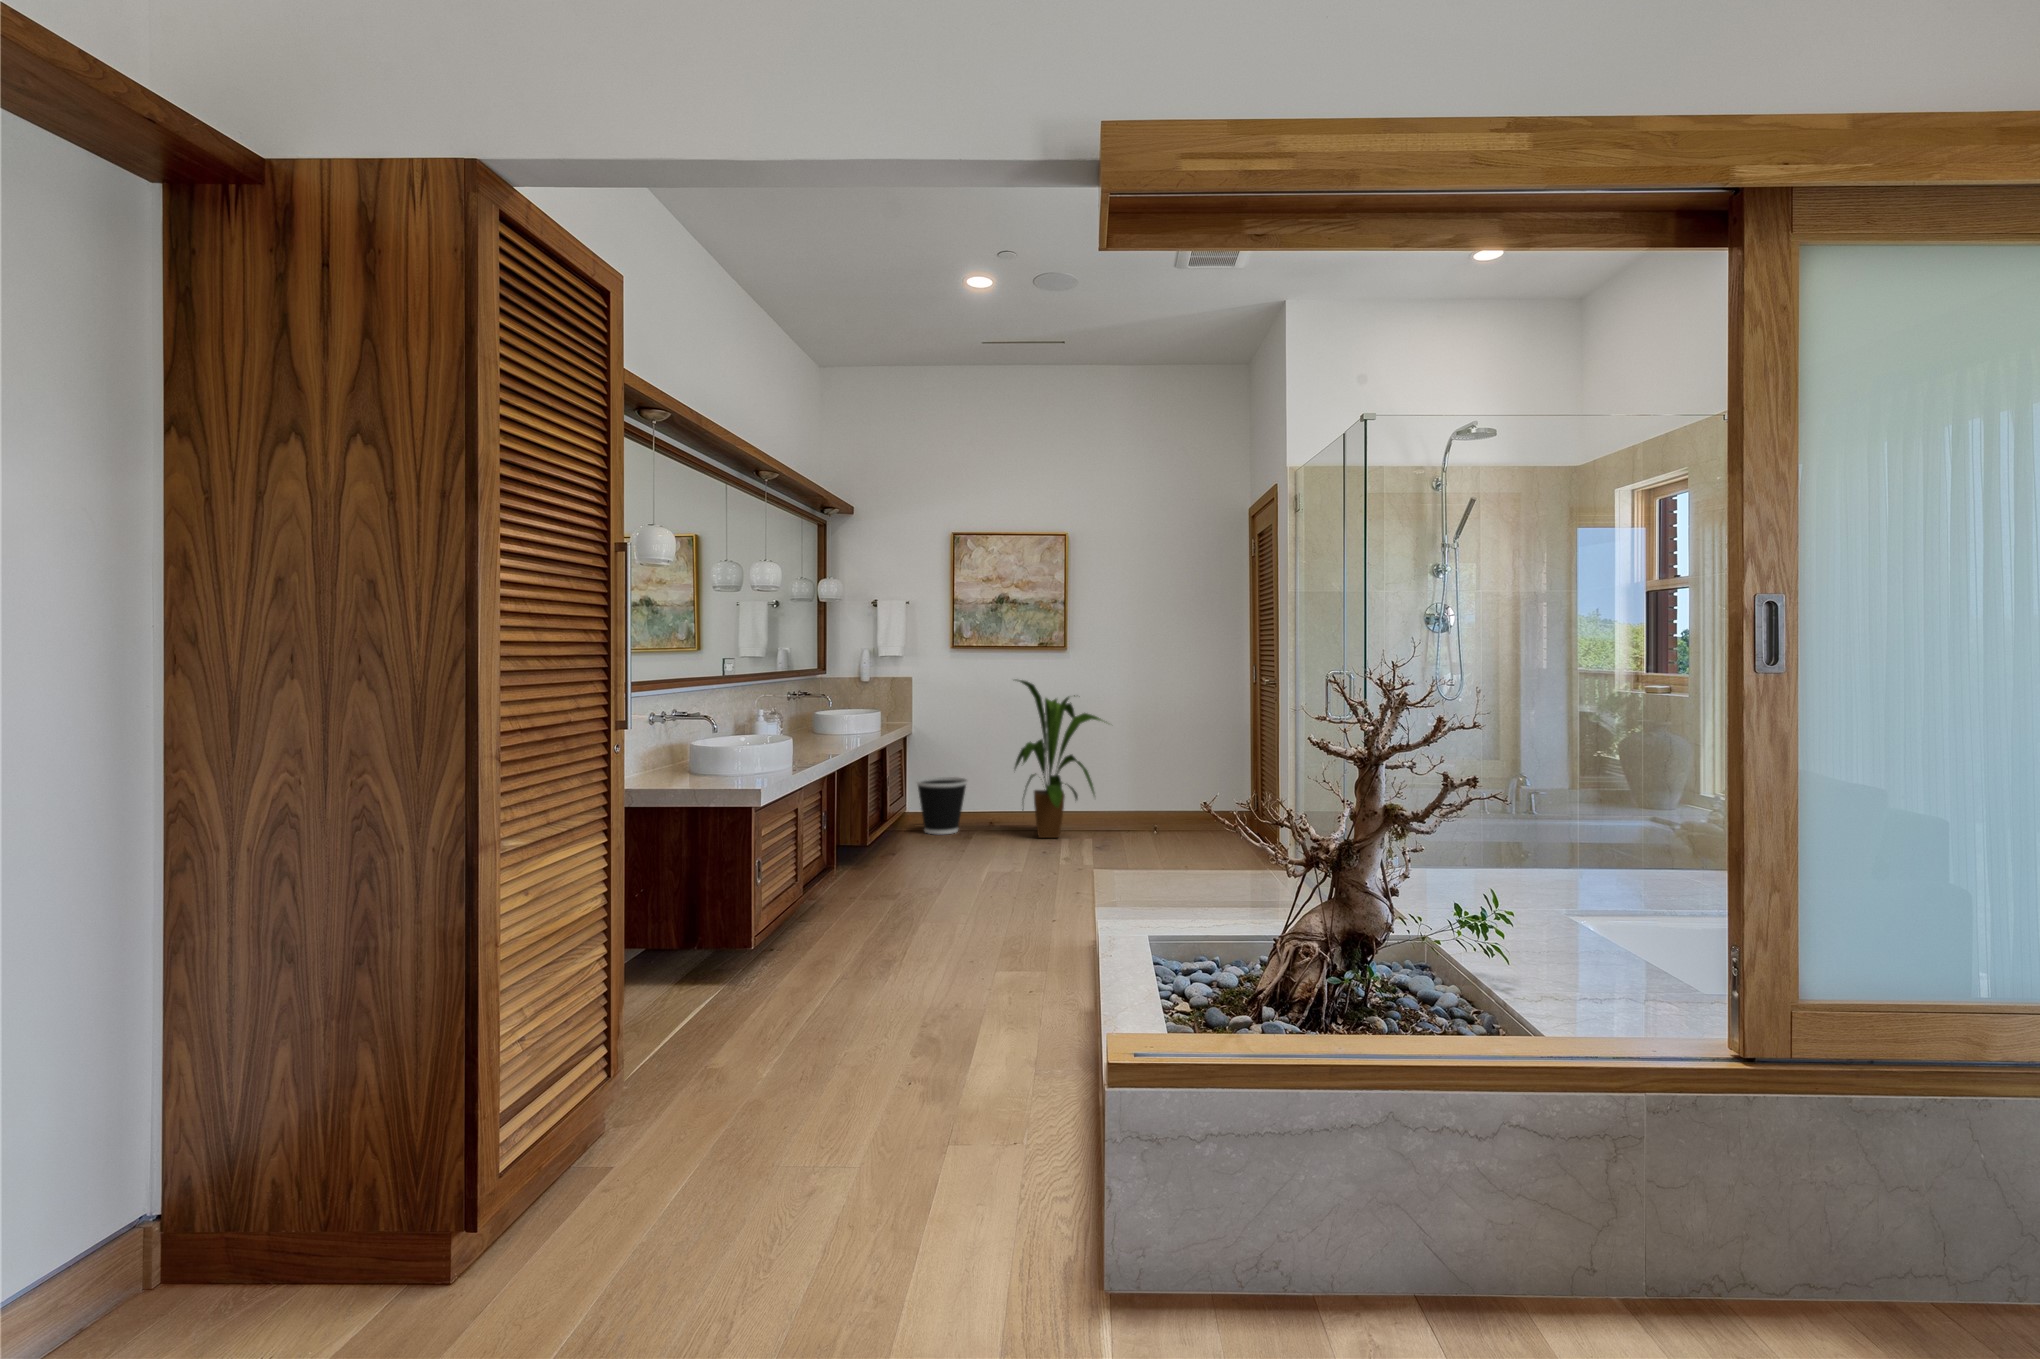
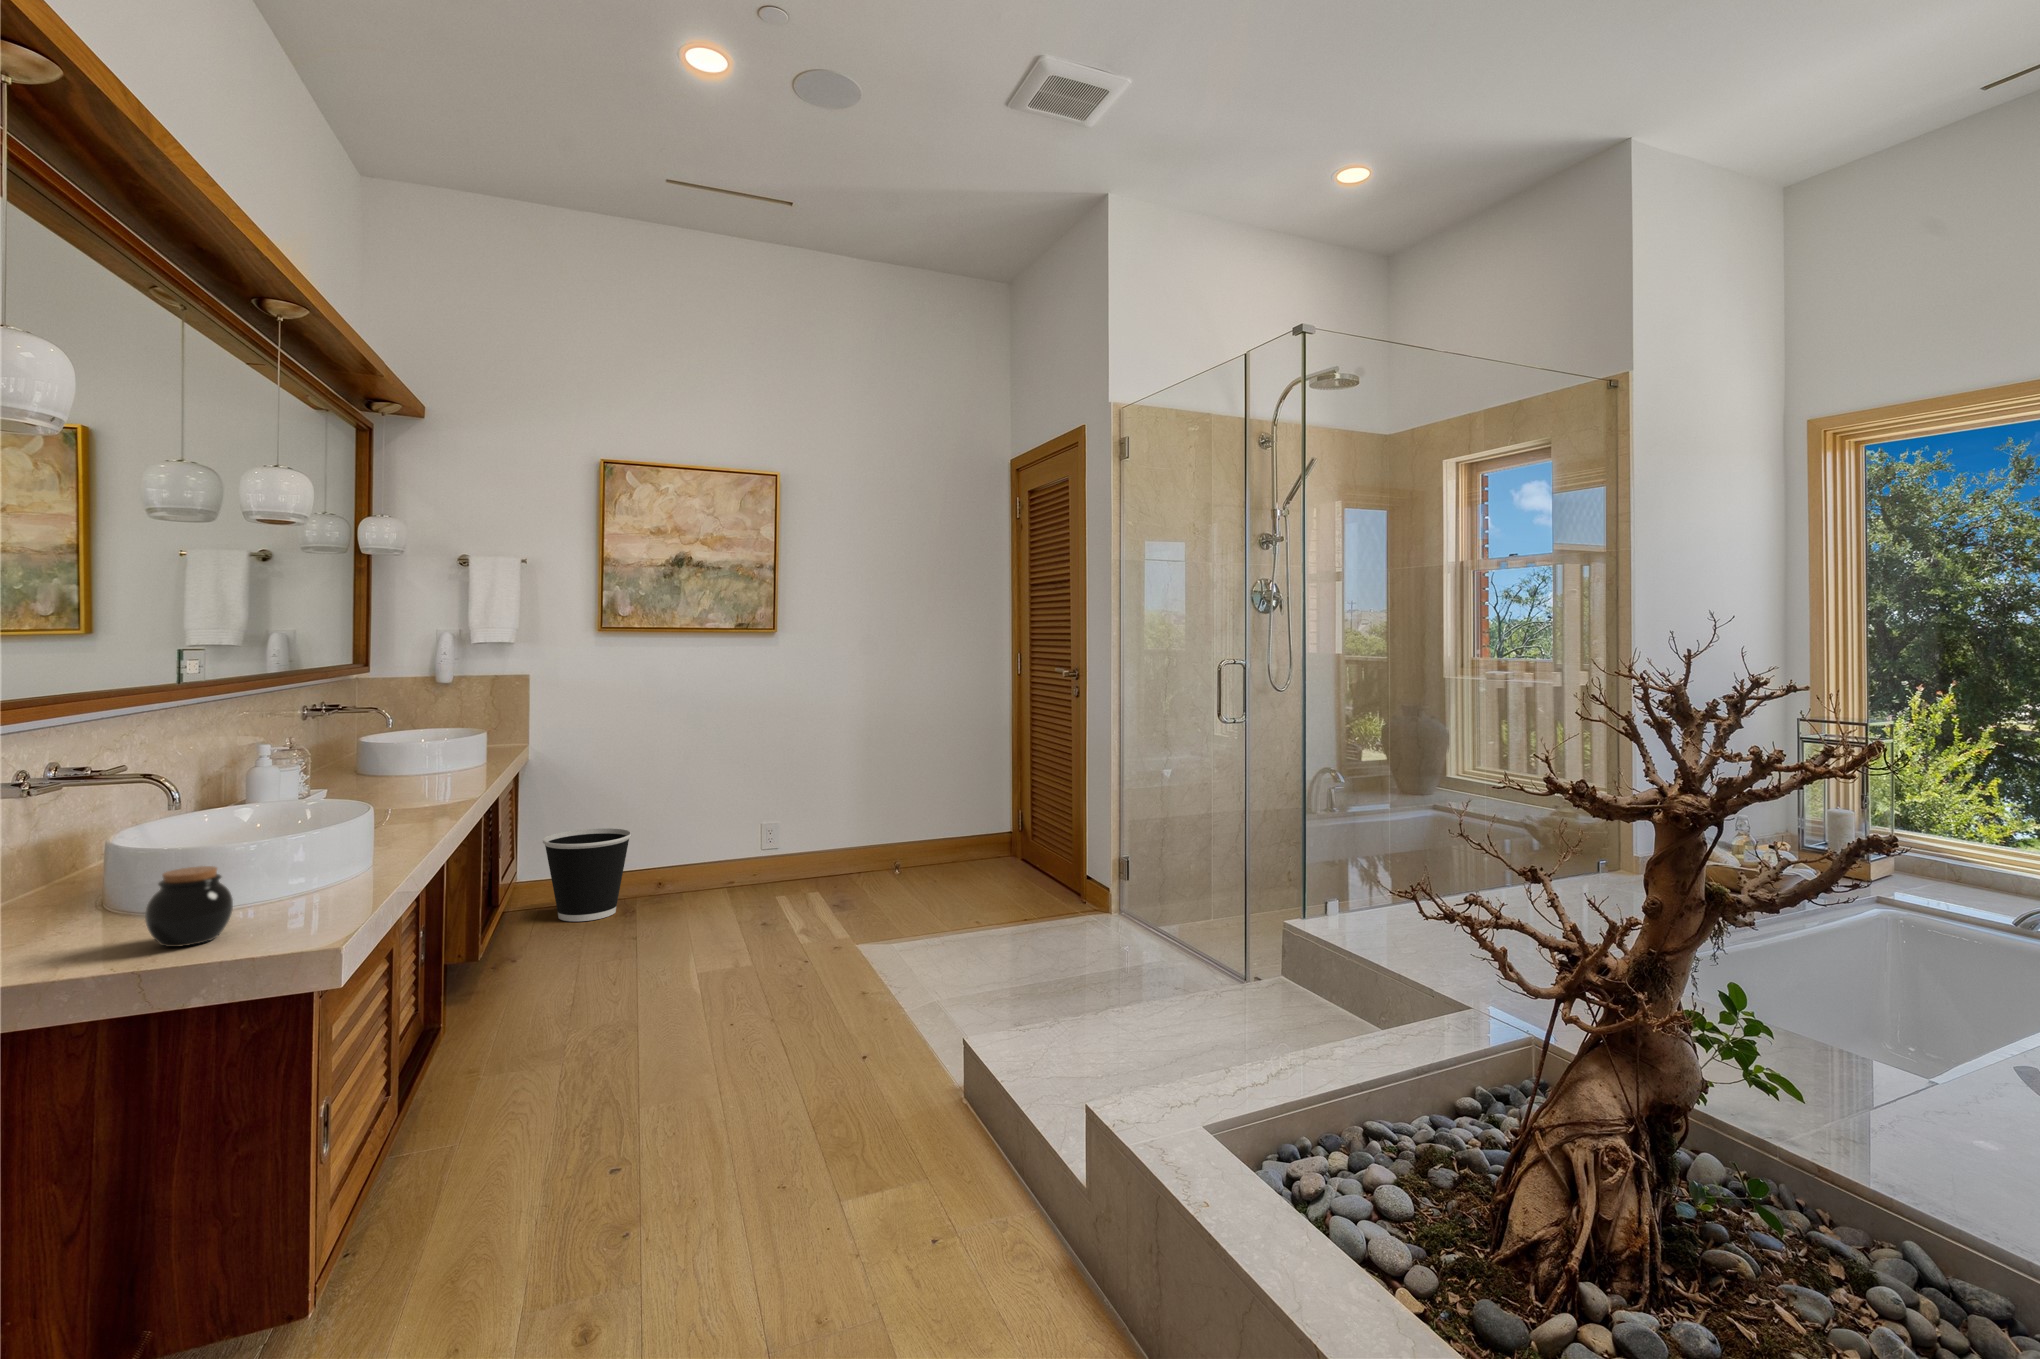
house plant: present [1015,680,1102,838] -> none [705,677,854,909]
jar: none [703,754,733,787] -> present [145,866,233,947]

